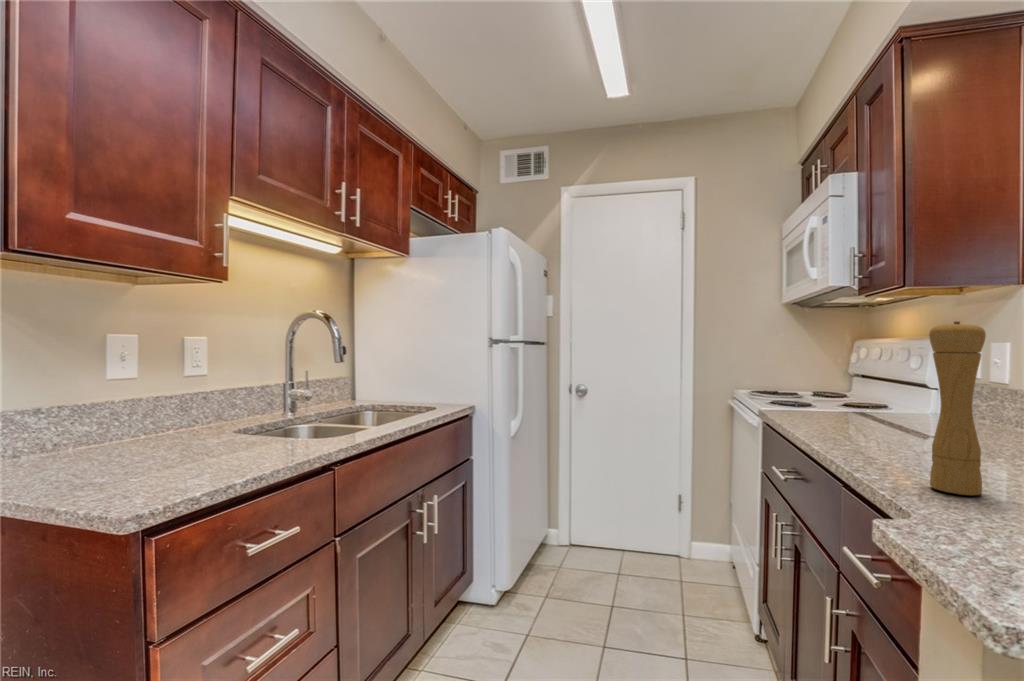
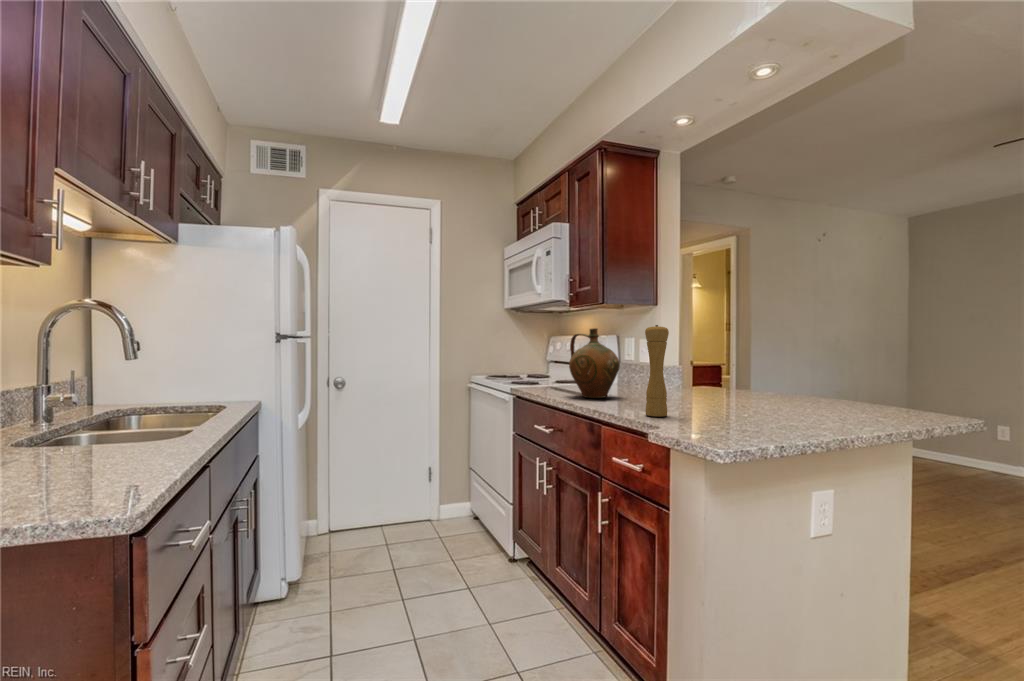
ceramic jug: none [828,328,925,440] -> present [569,328,620,398]

